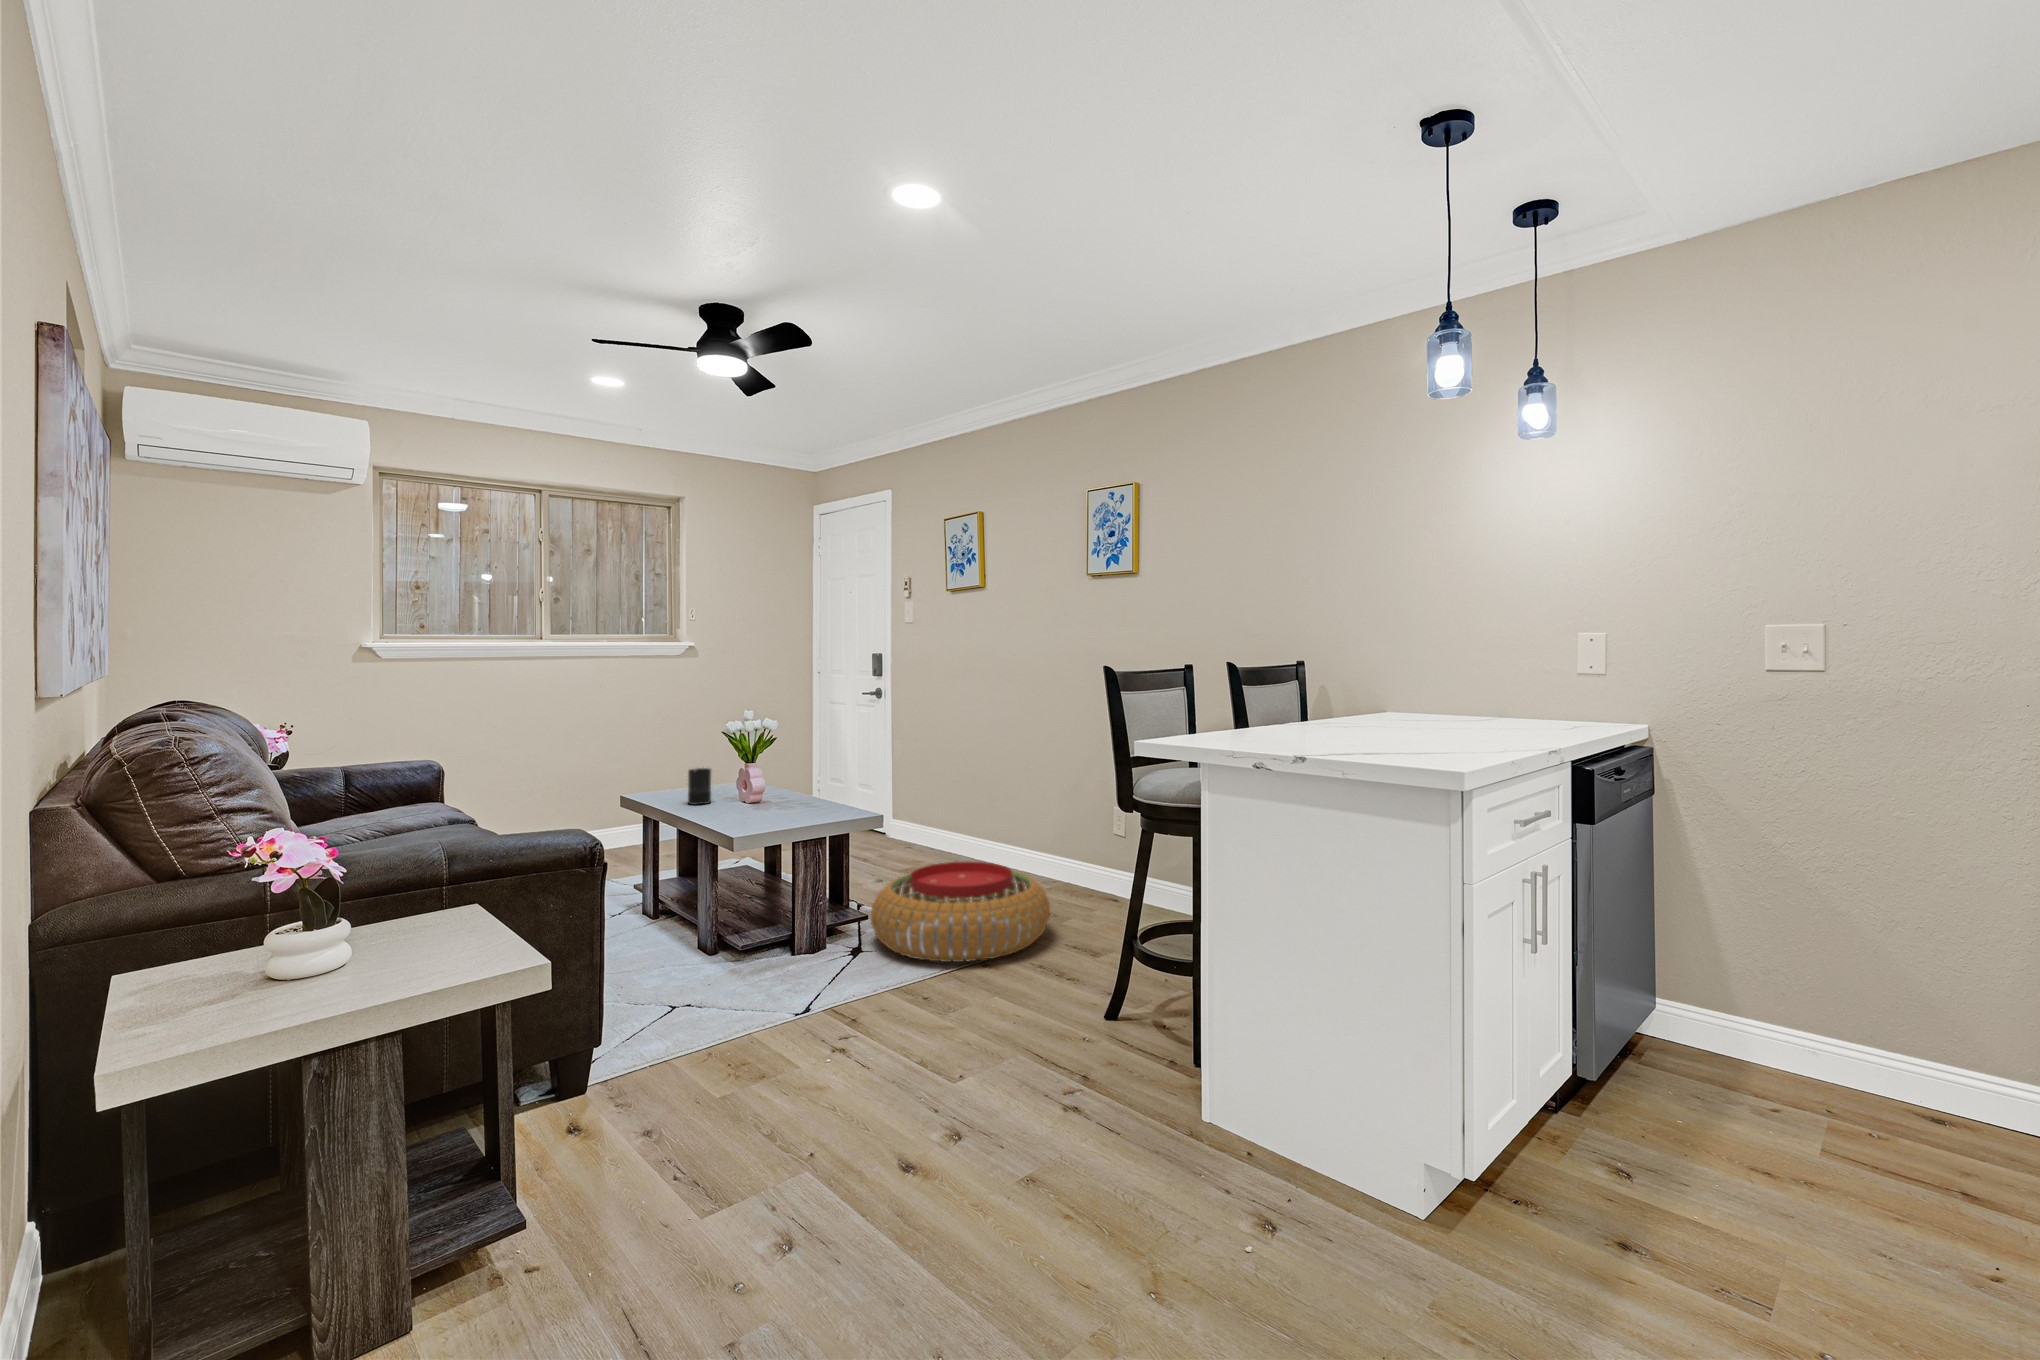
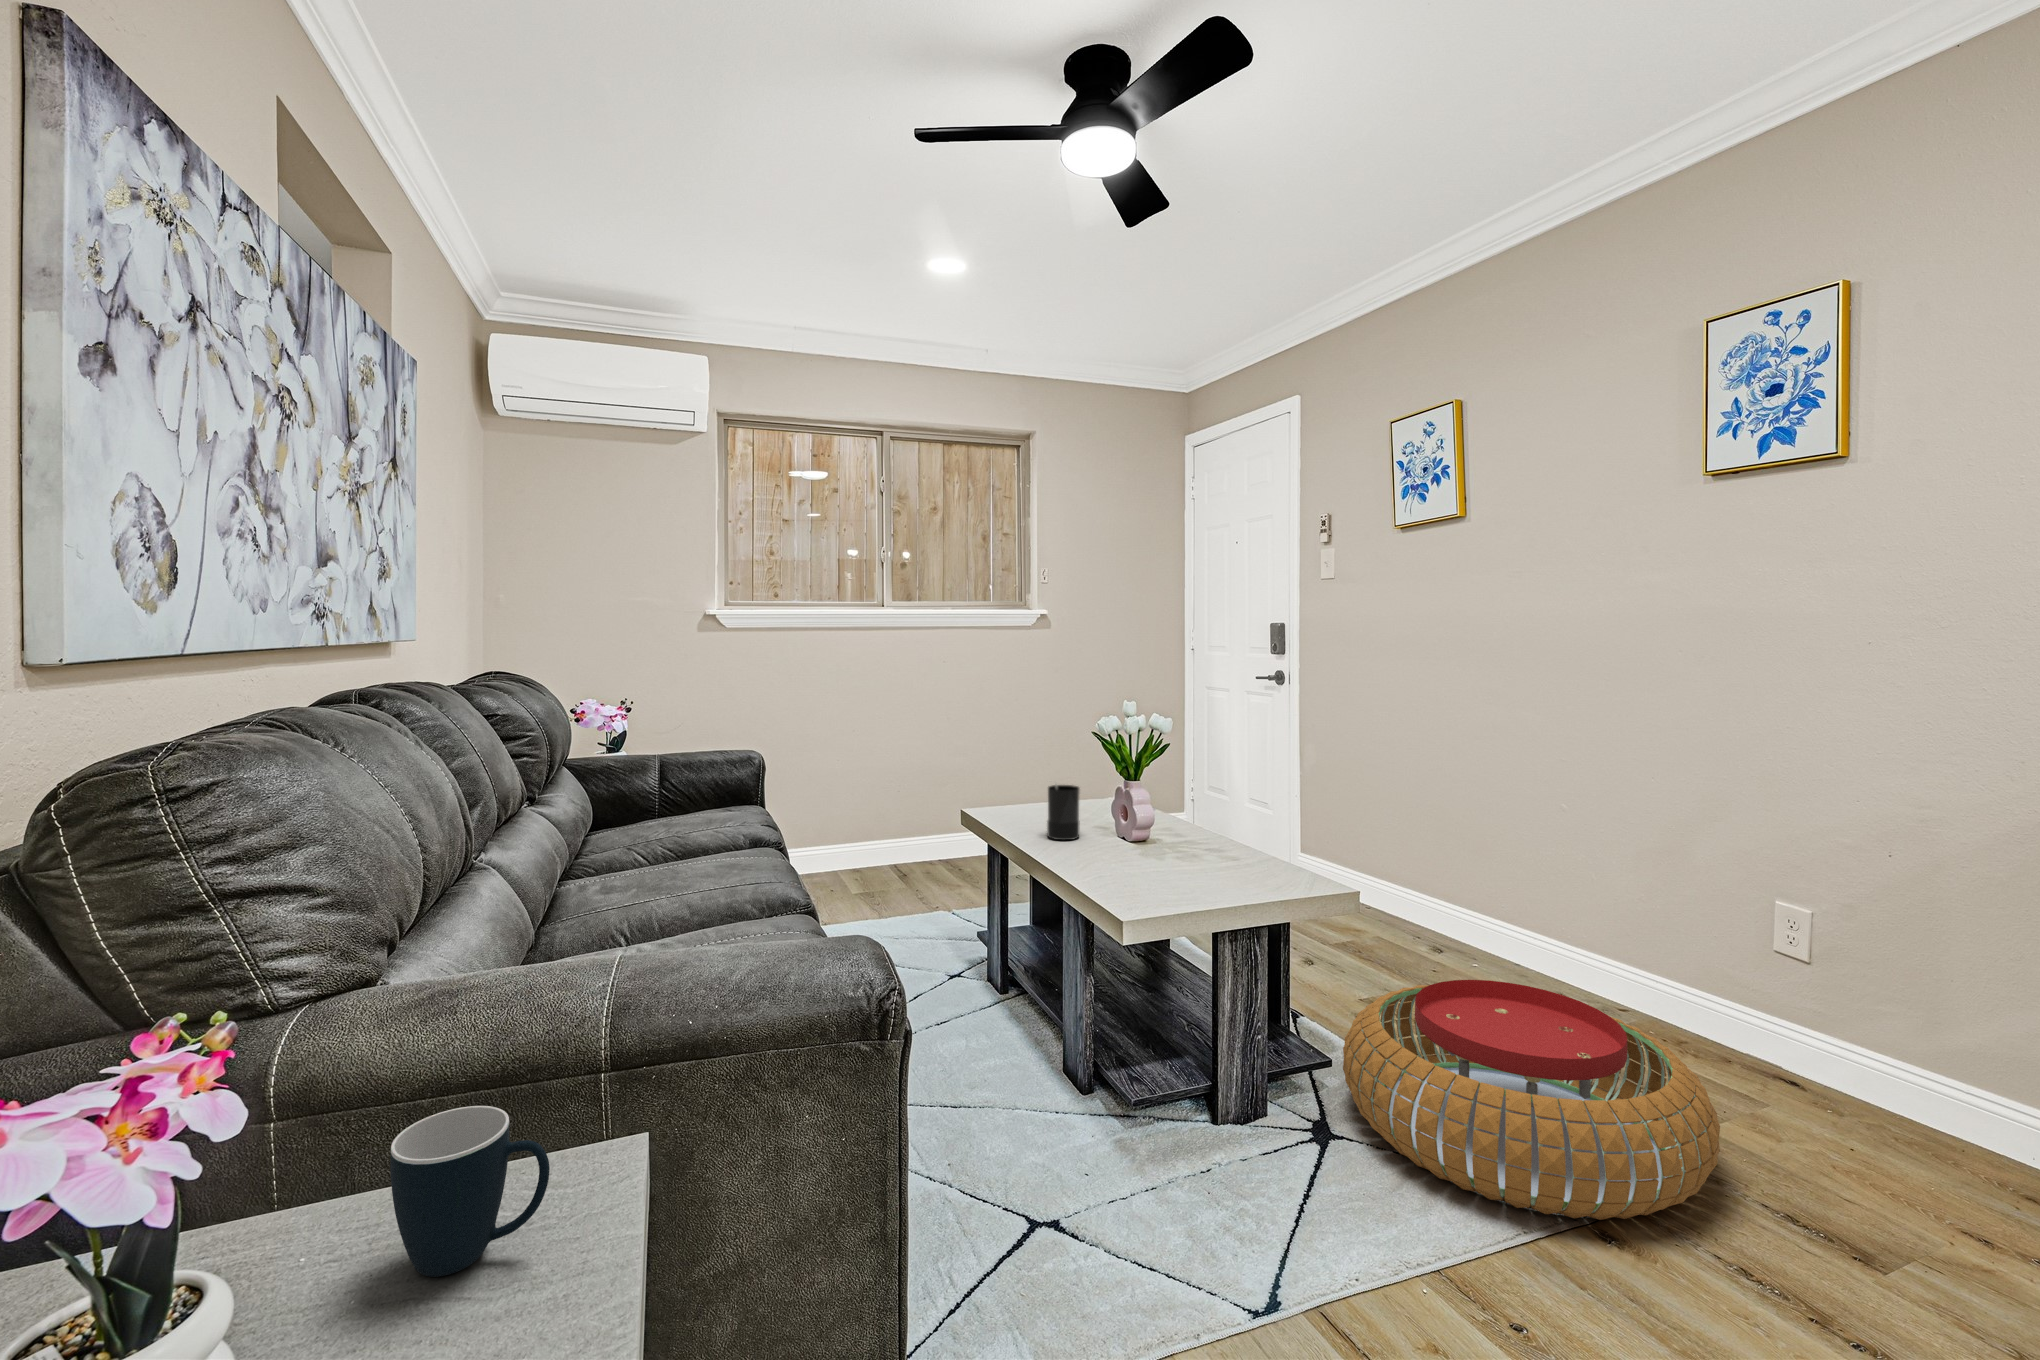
mug: none [400,867,465,923] -> present [390,1106,550,1277]

